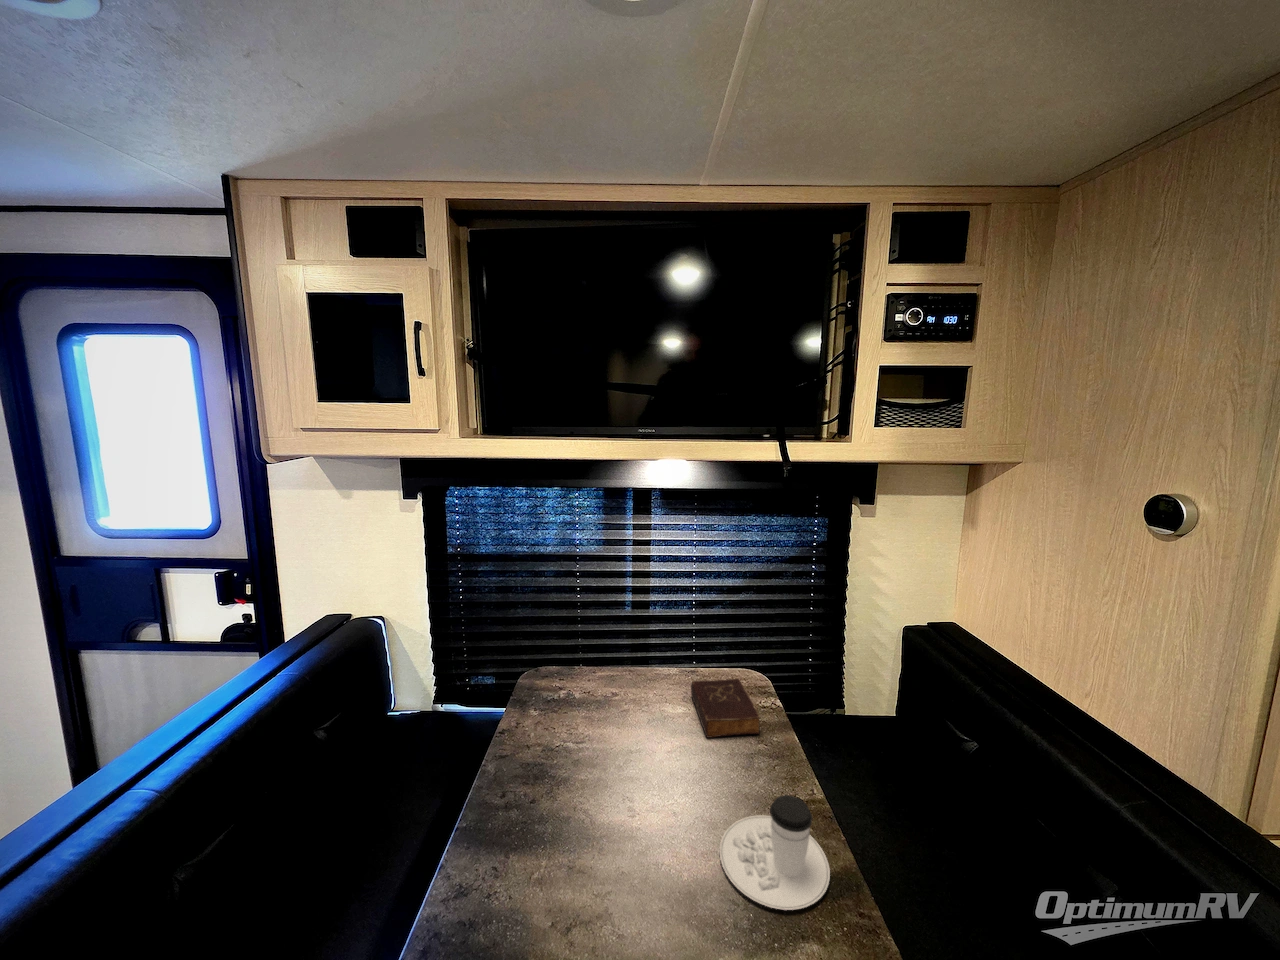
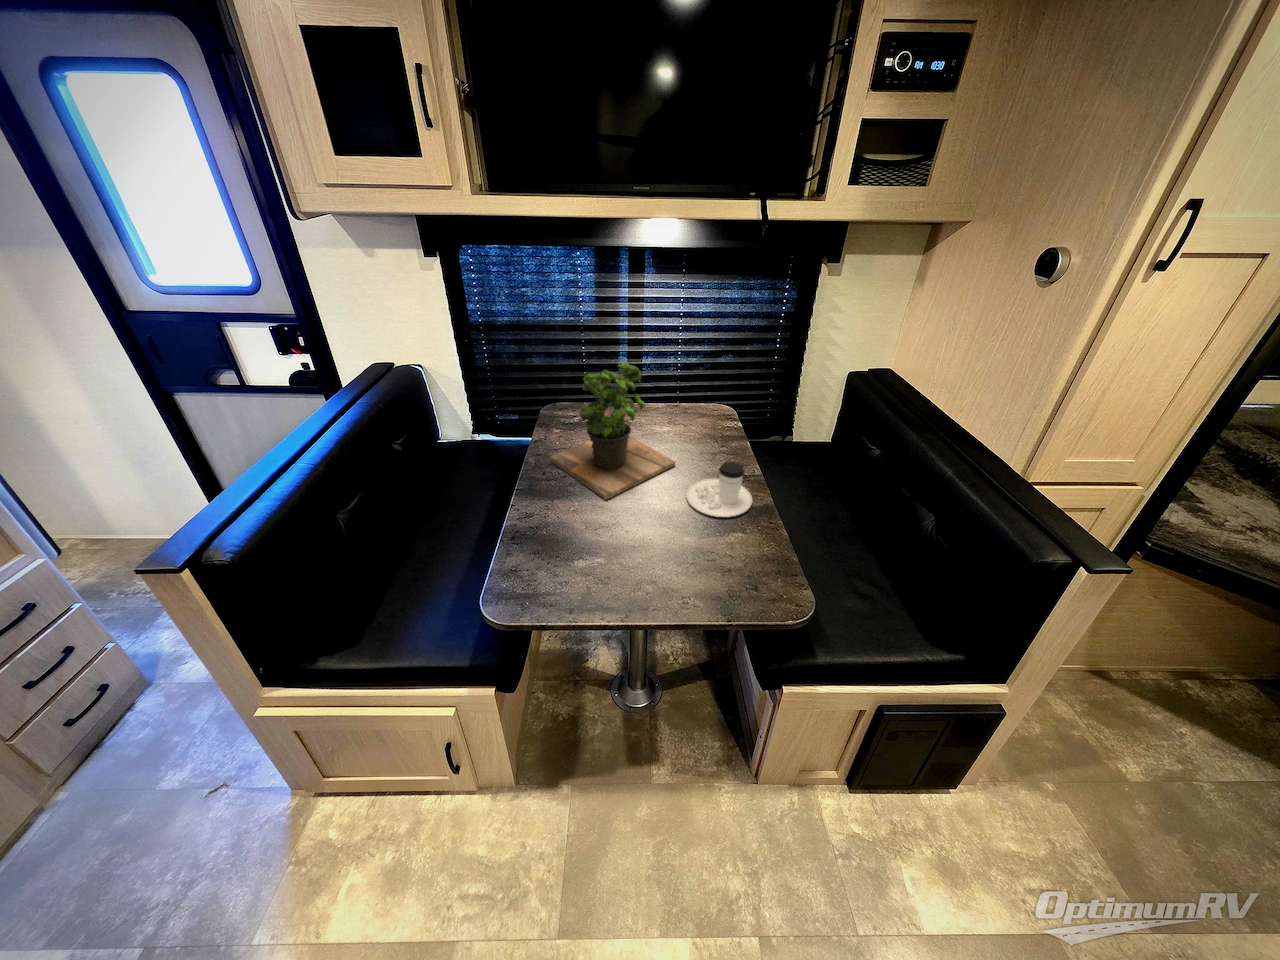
potted plant: none [513,630,698,864] -> present [550,362,675,500]
book: present [691,678,760,738] -> none [674,404,722,441]

